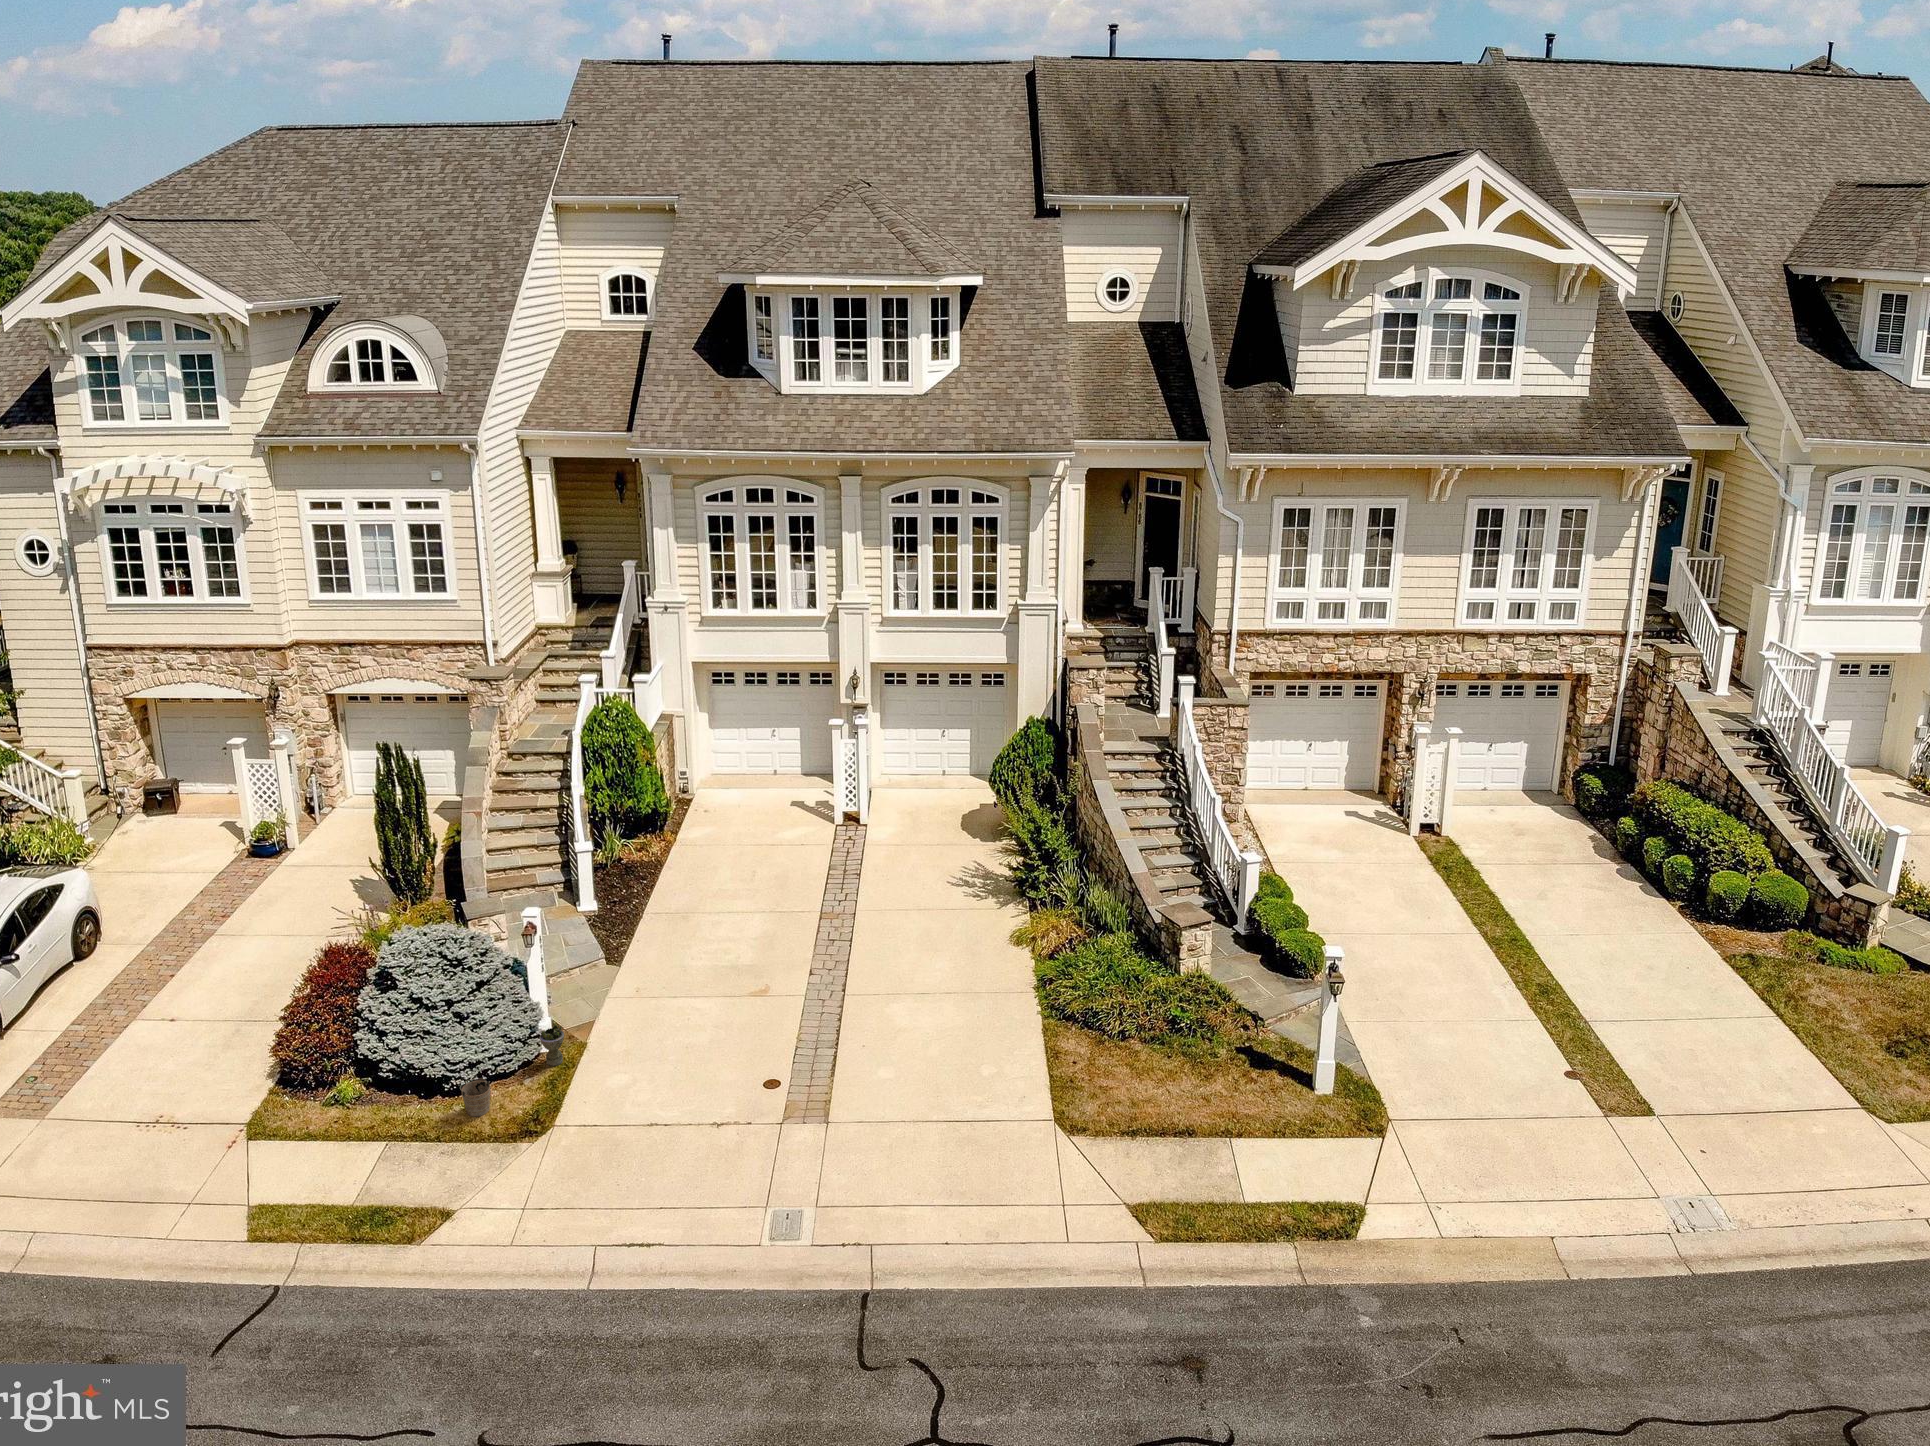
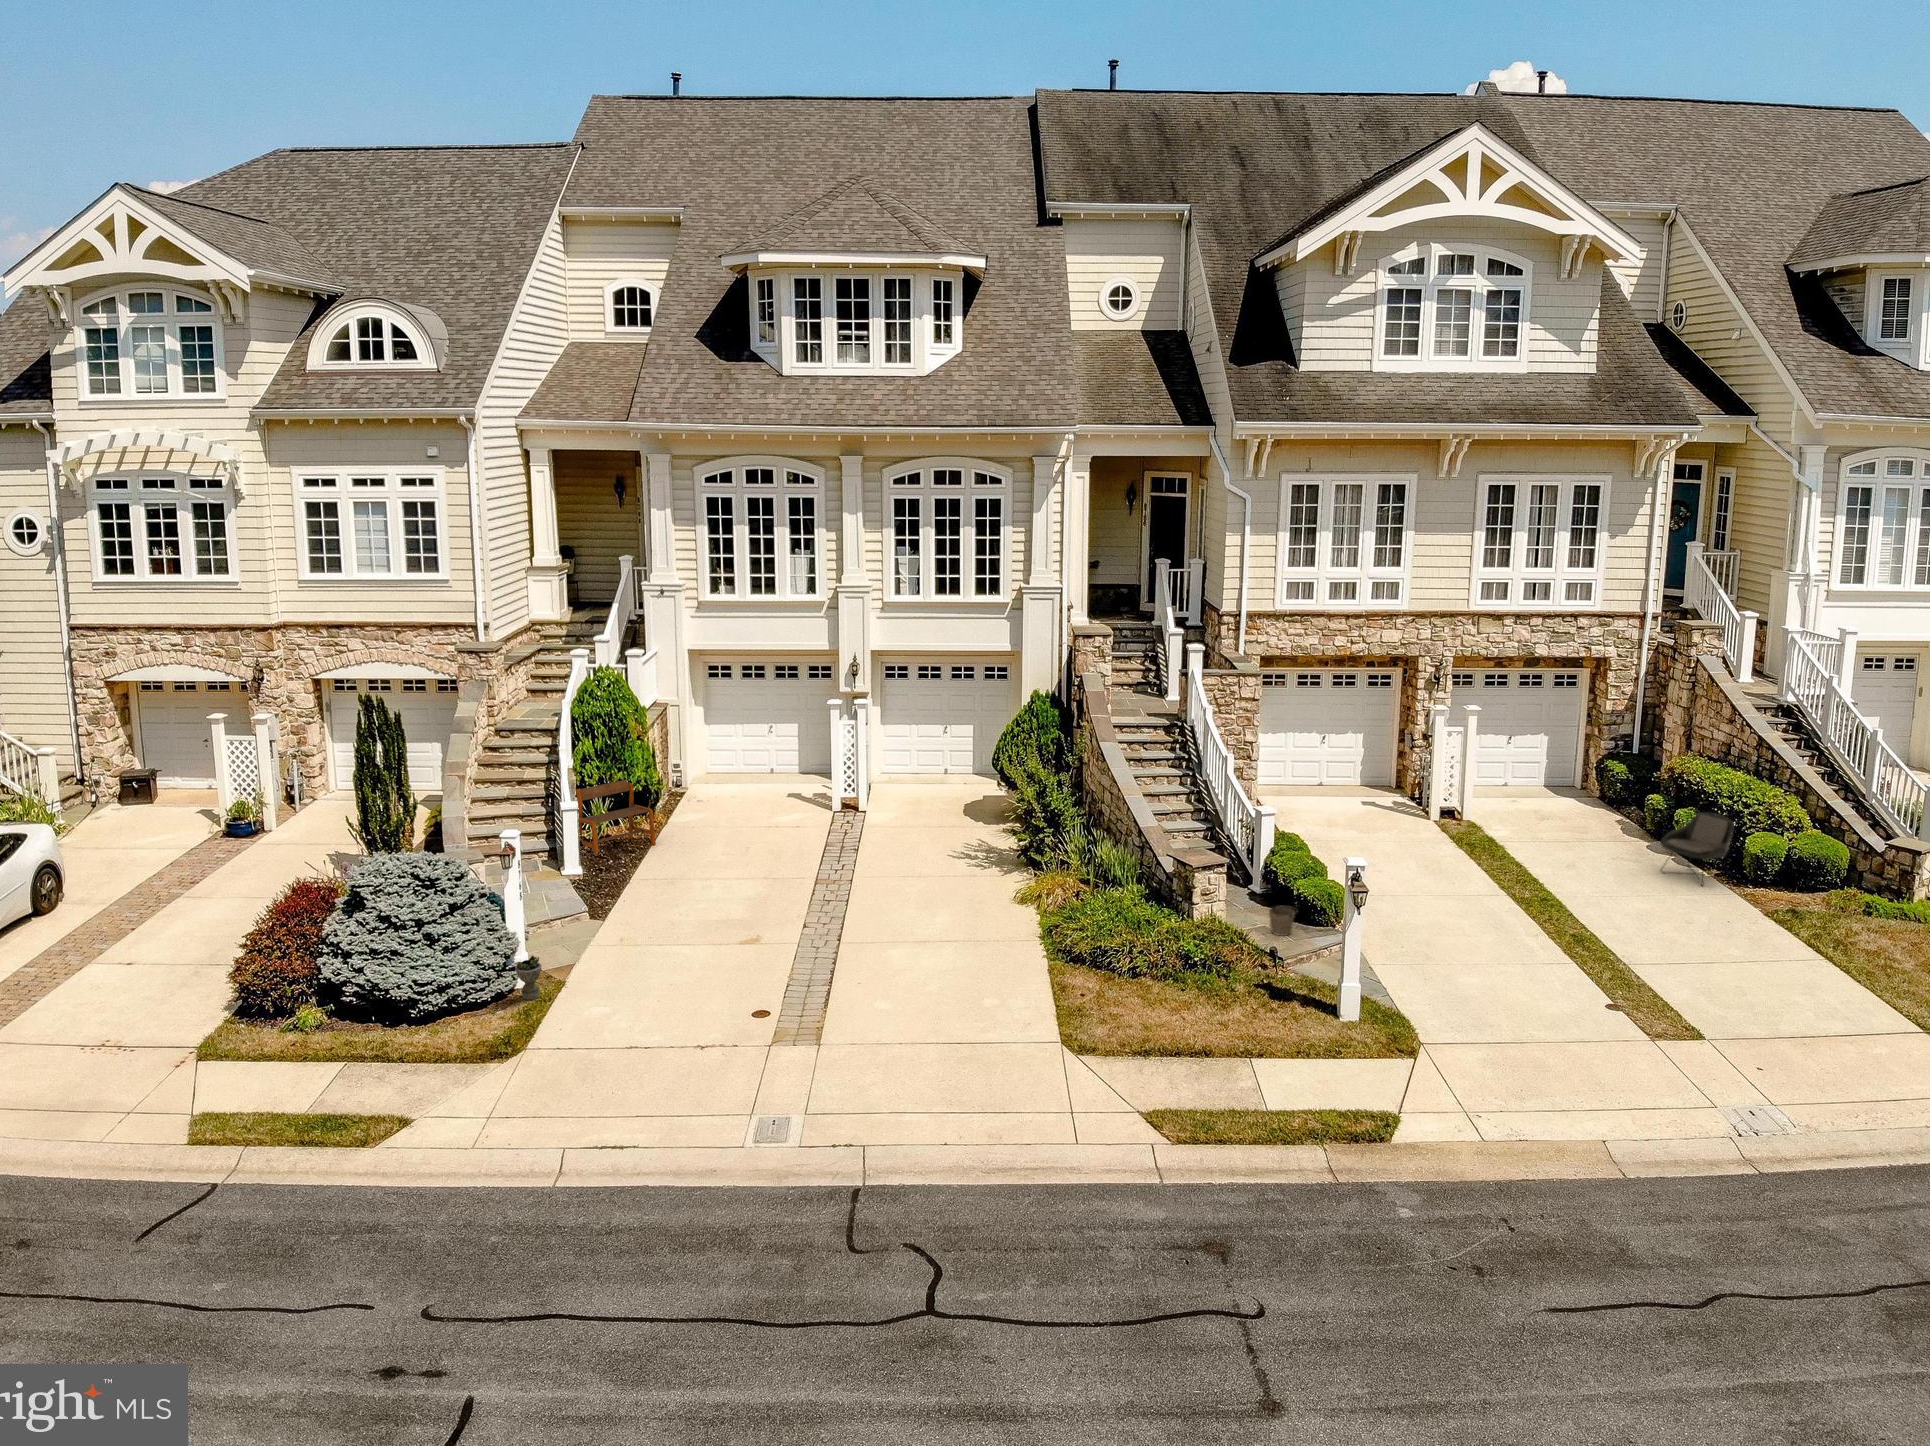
bench: none [588,804,666,888] -> present [576,780,656,860]
lounge chair: none [1627,847,1699,921] -> present [1661,813,1734,885]
bucket: present [460,1079,491,1116] -> present [1269,906,1295,936]

